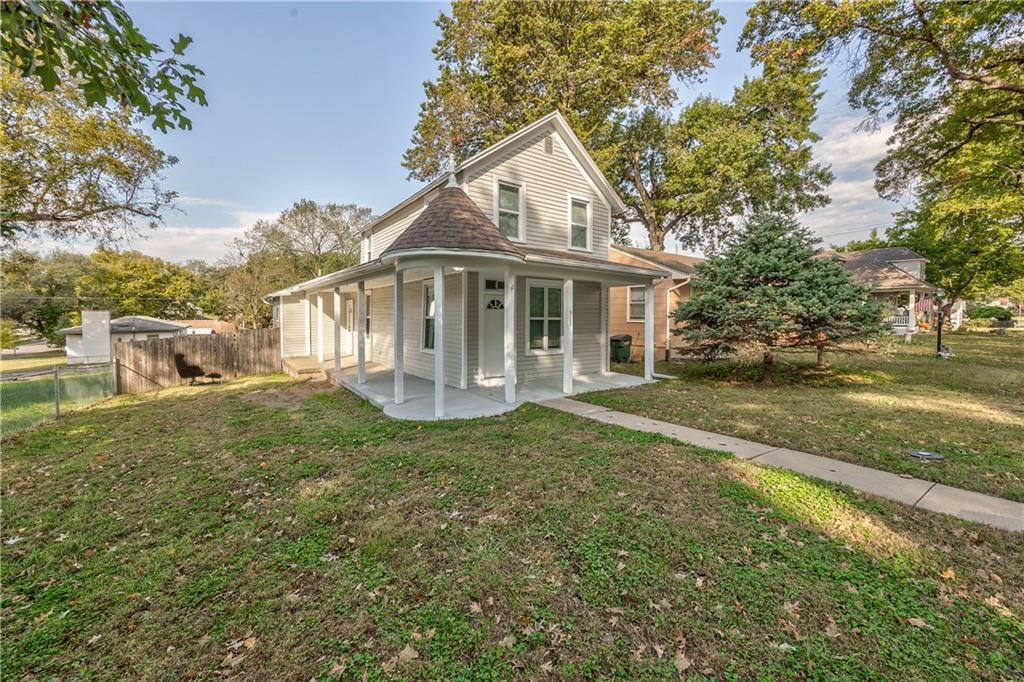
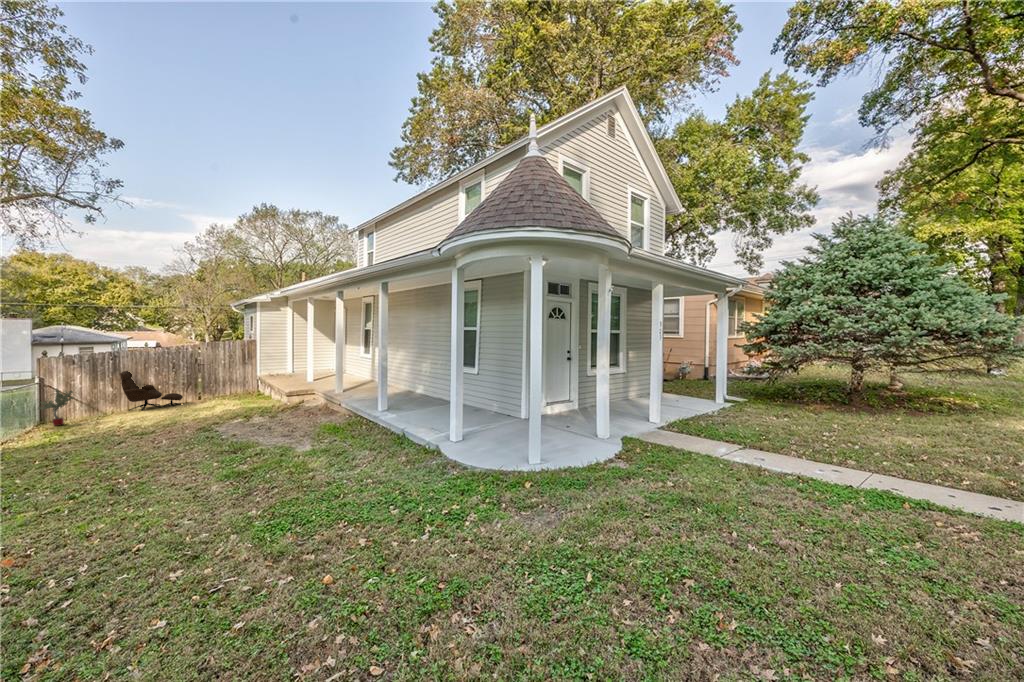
potted tree: none [114,365,140,395] -> present [38,389,74,426]

